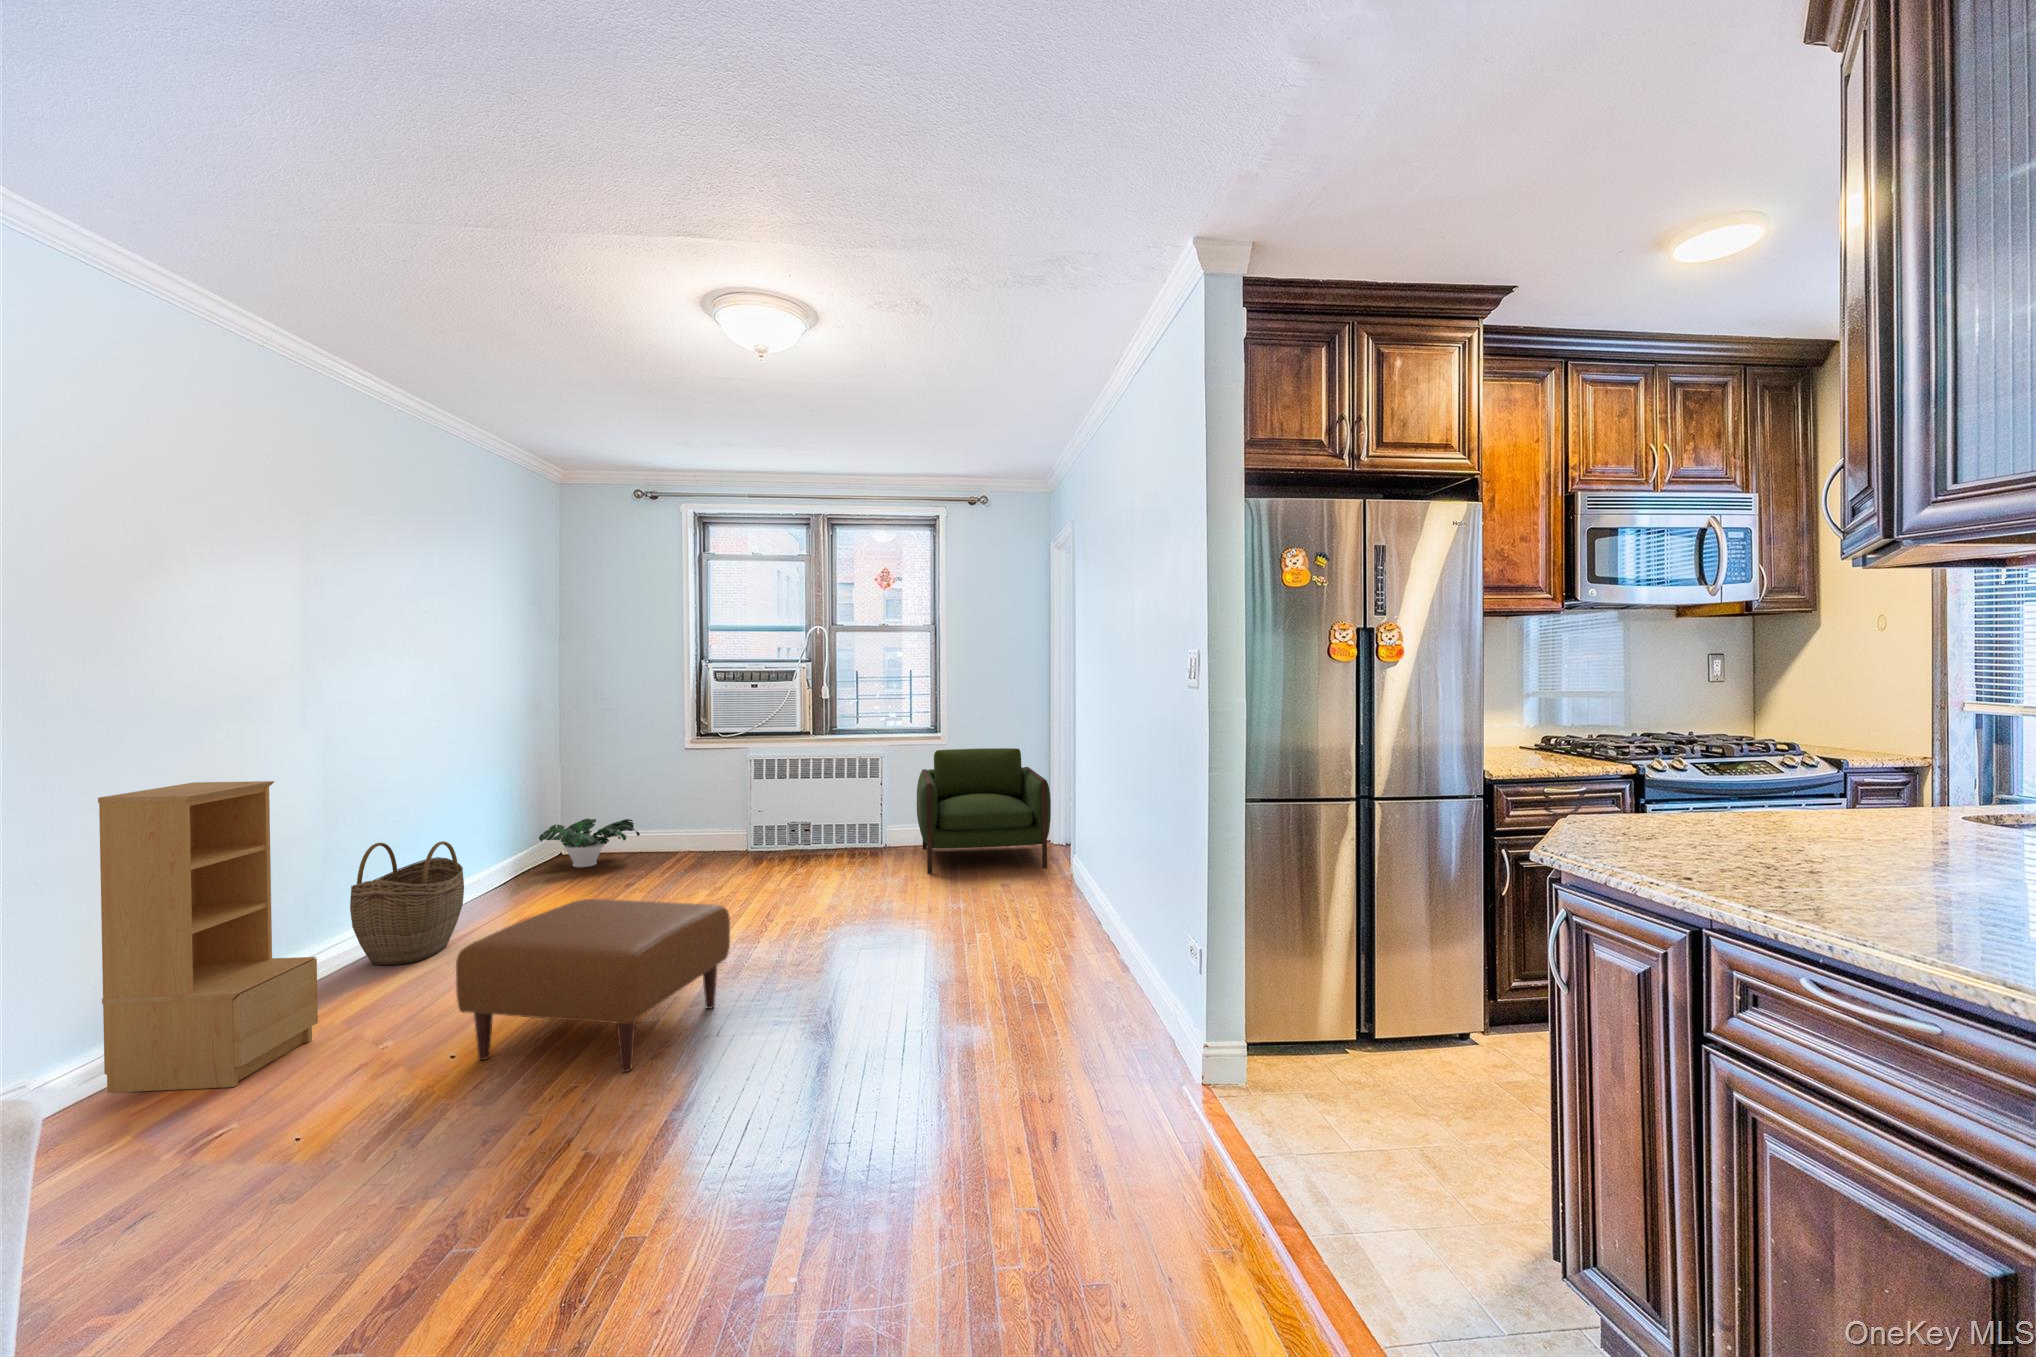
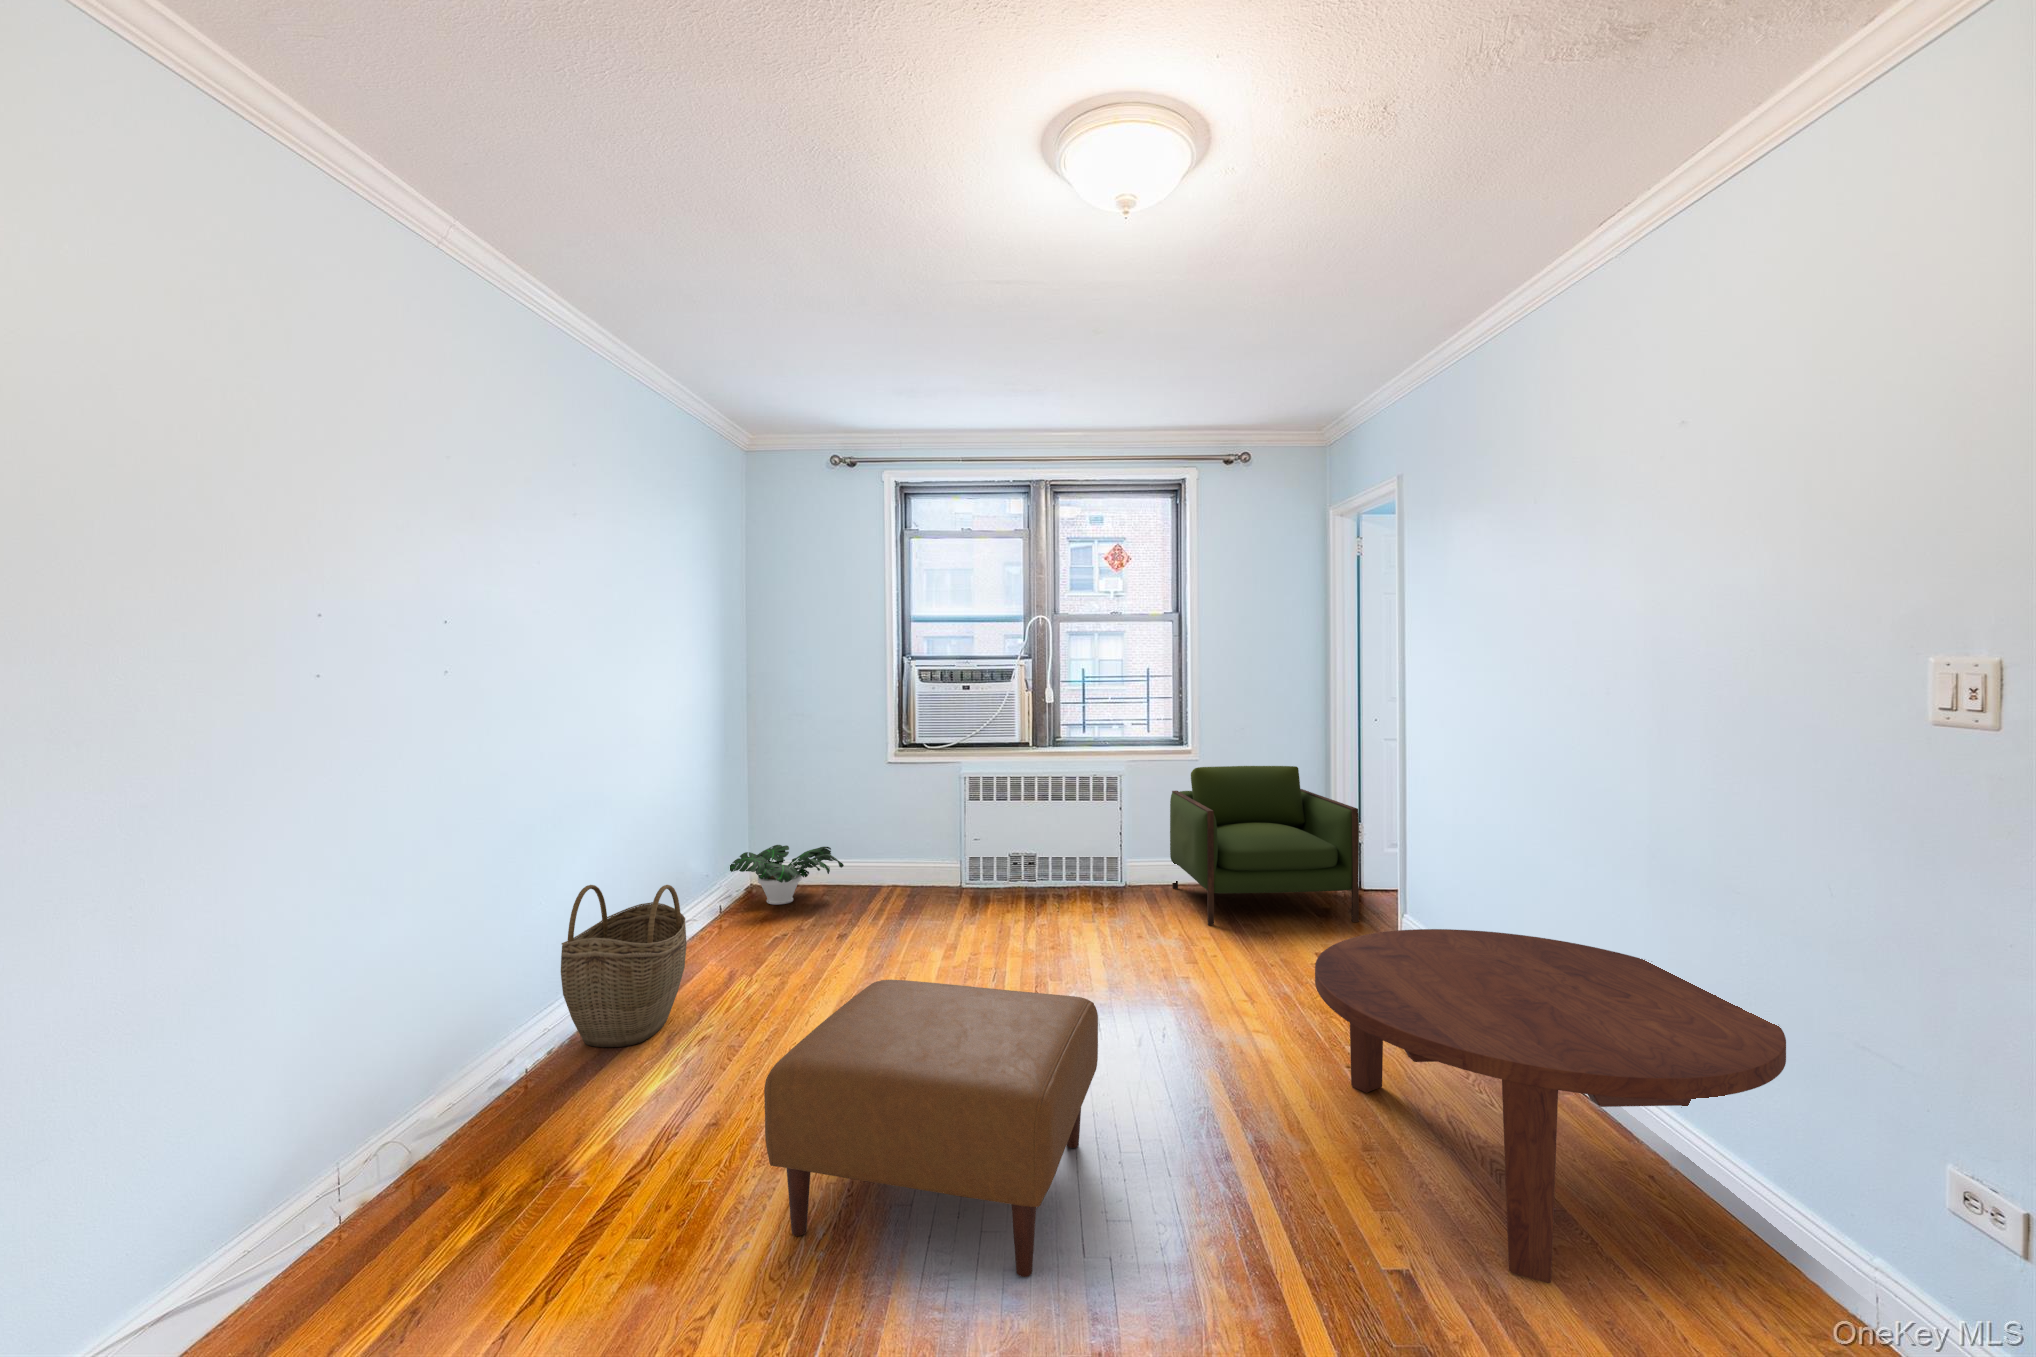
bookshelf: present [98,781,318,1093] -> none [286,814,556,1271]
coffee table: none [879,858,1144,1059] -> present [1315,929,1786,1283]

